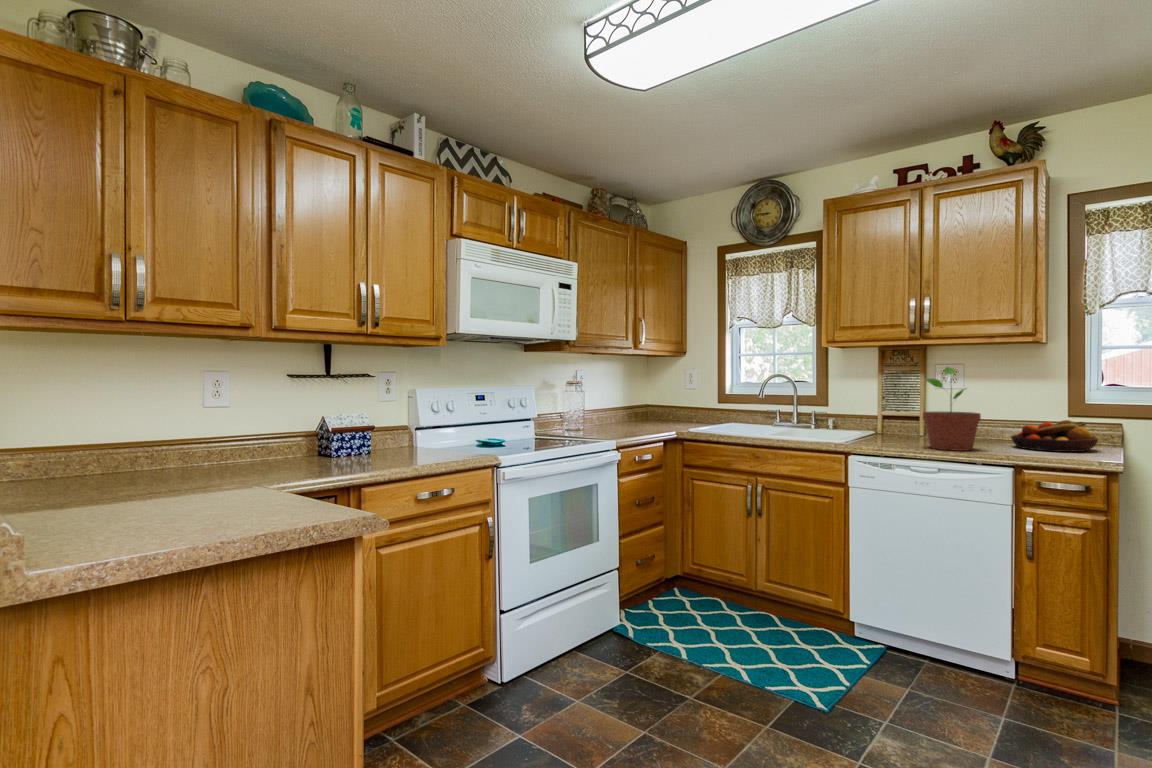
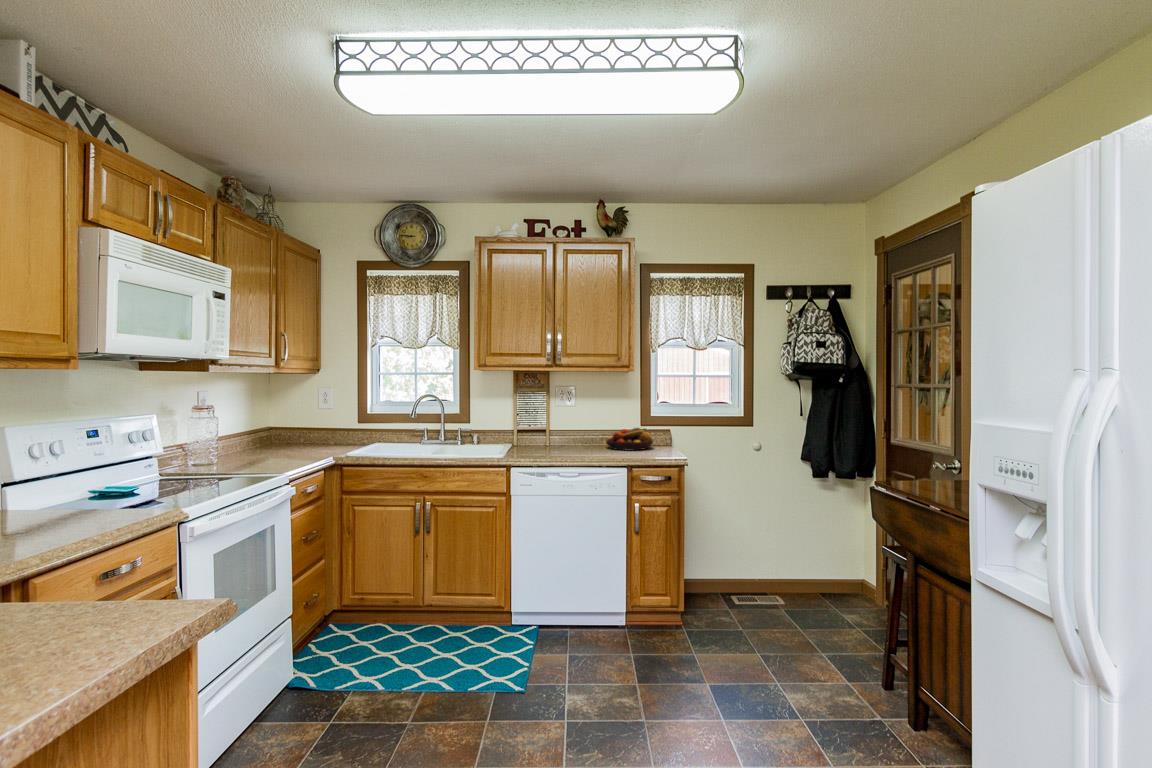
potted plant: present [923,367,981,451] -> none [559,390,596,456]

